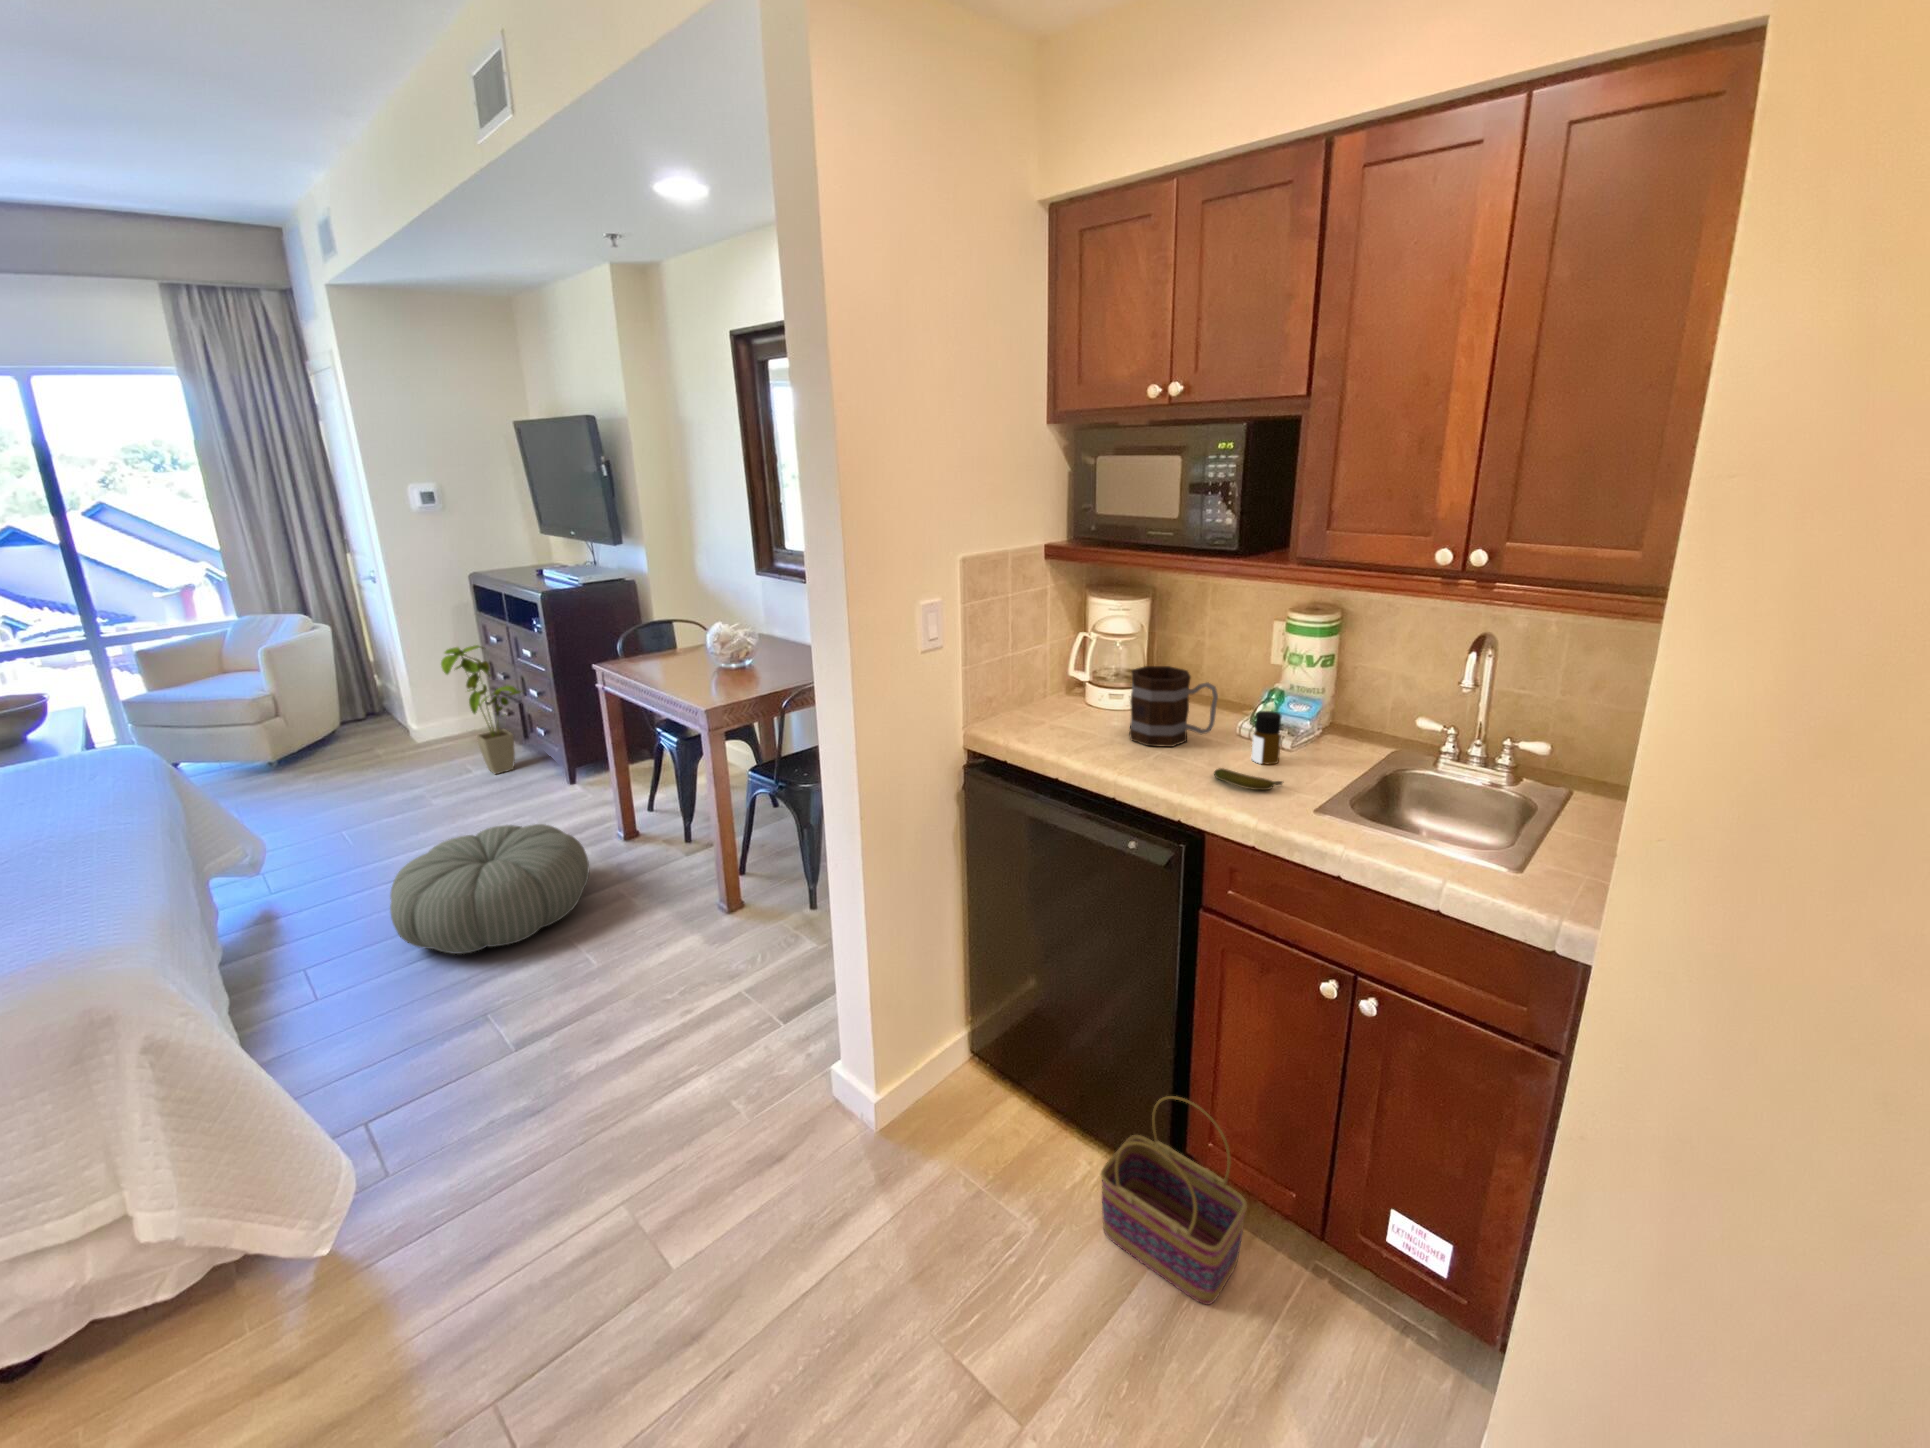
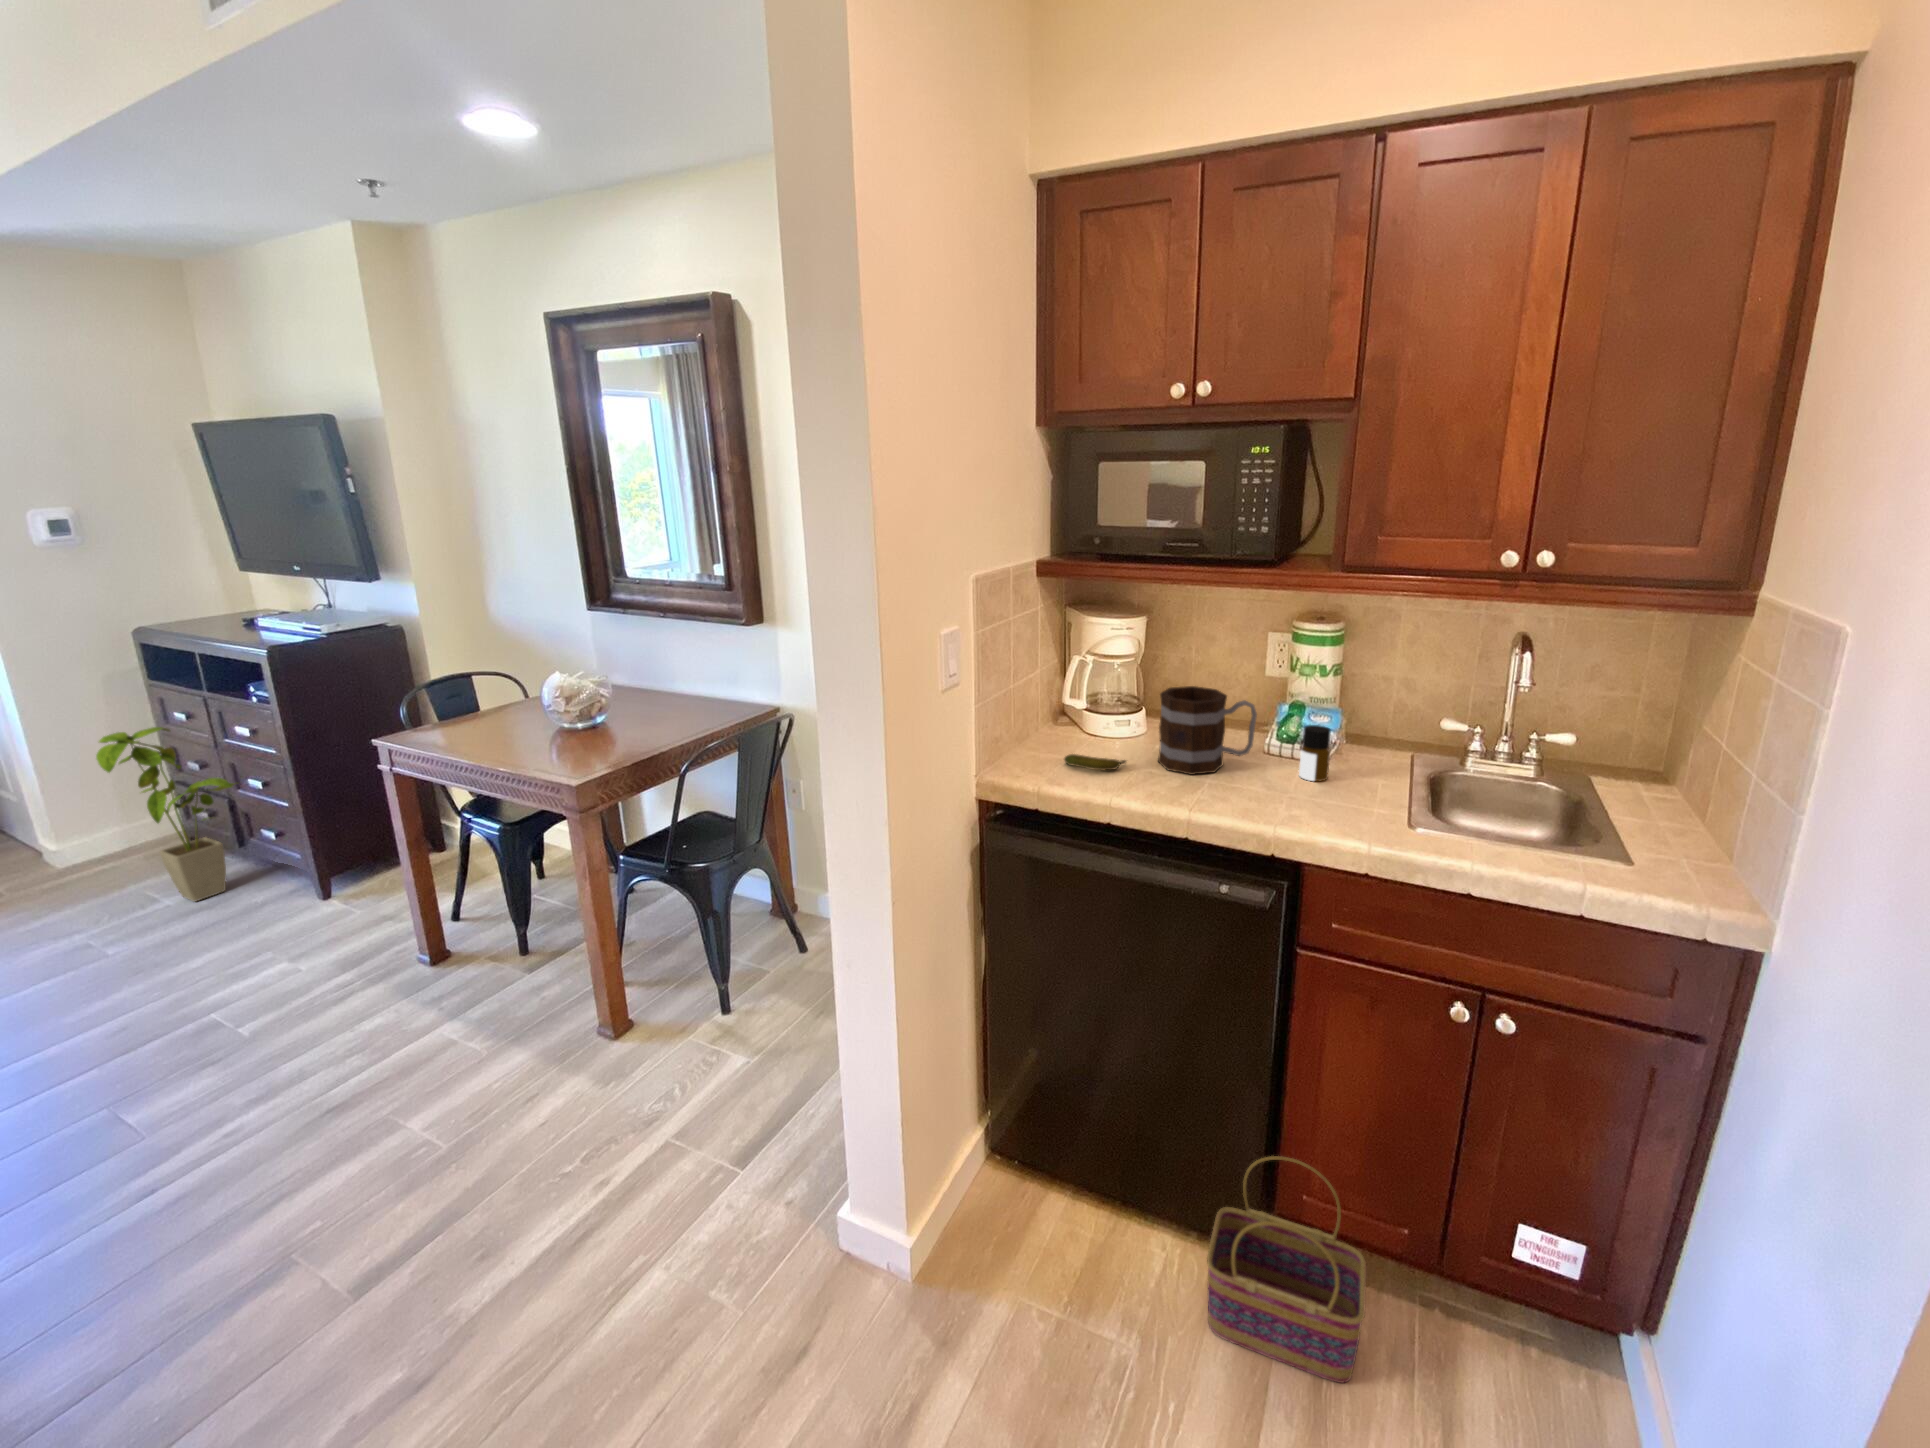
banana: present [1214,768,1283,790] -> present [1064,754,1126,770]
pouf: present [390,824,589,954] -> none [63,964,400,1185]

